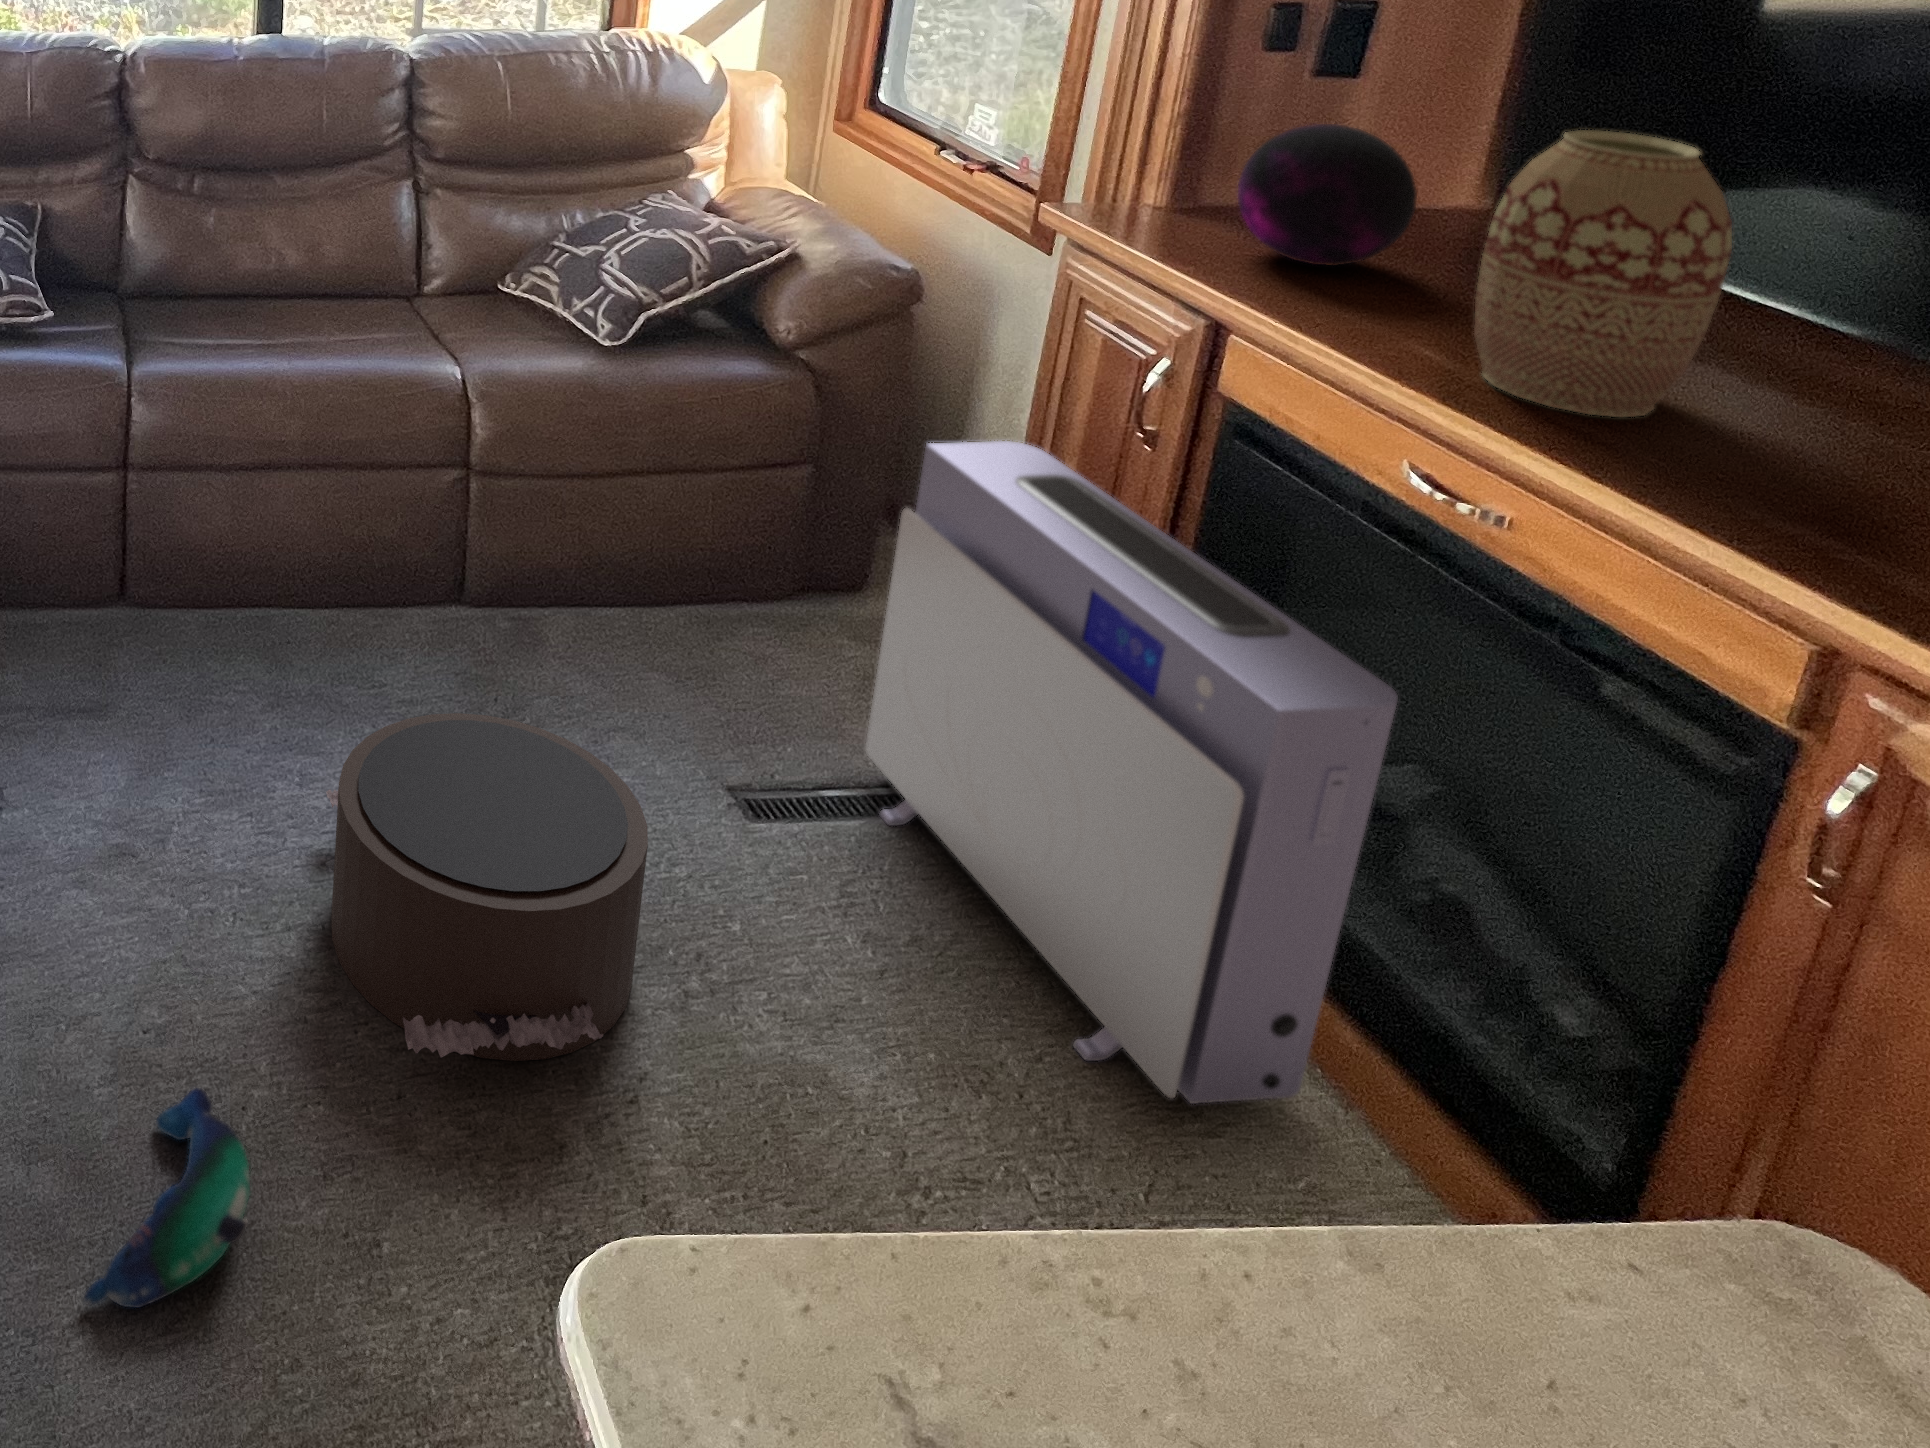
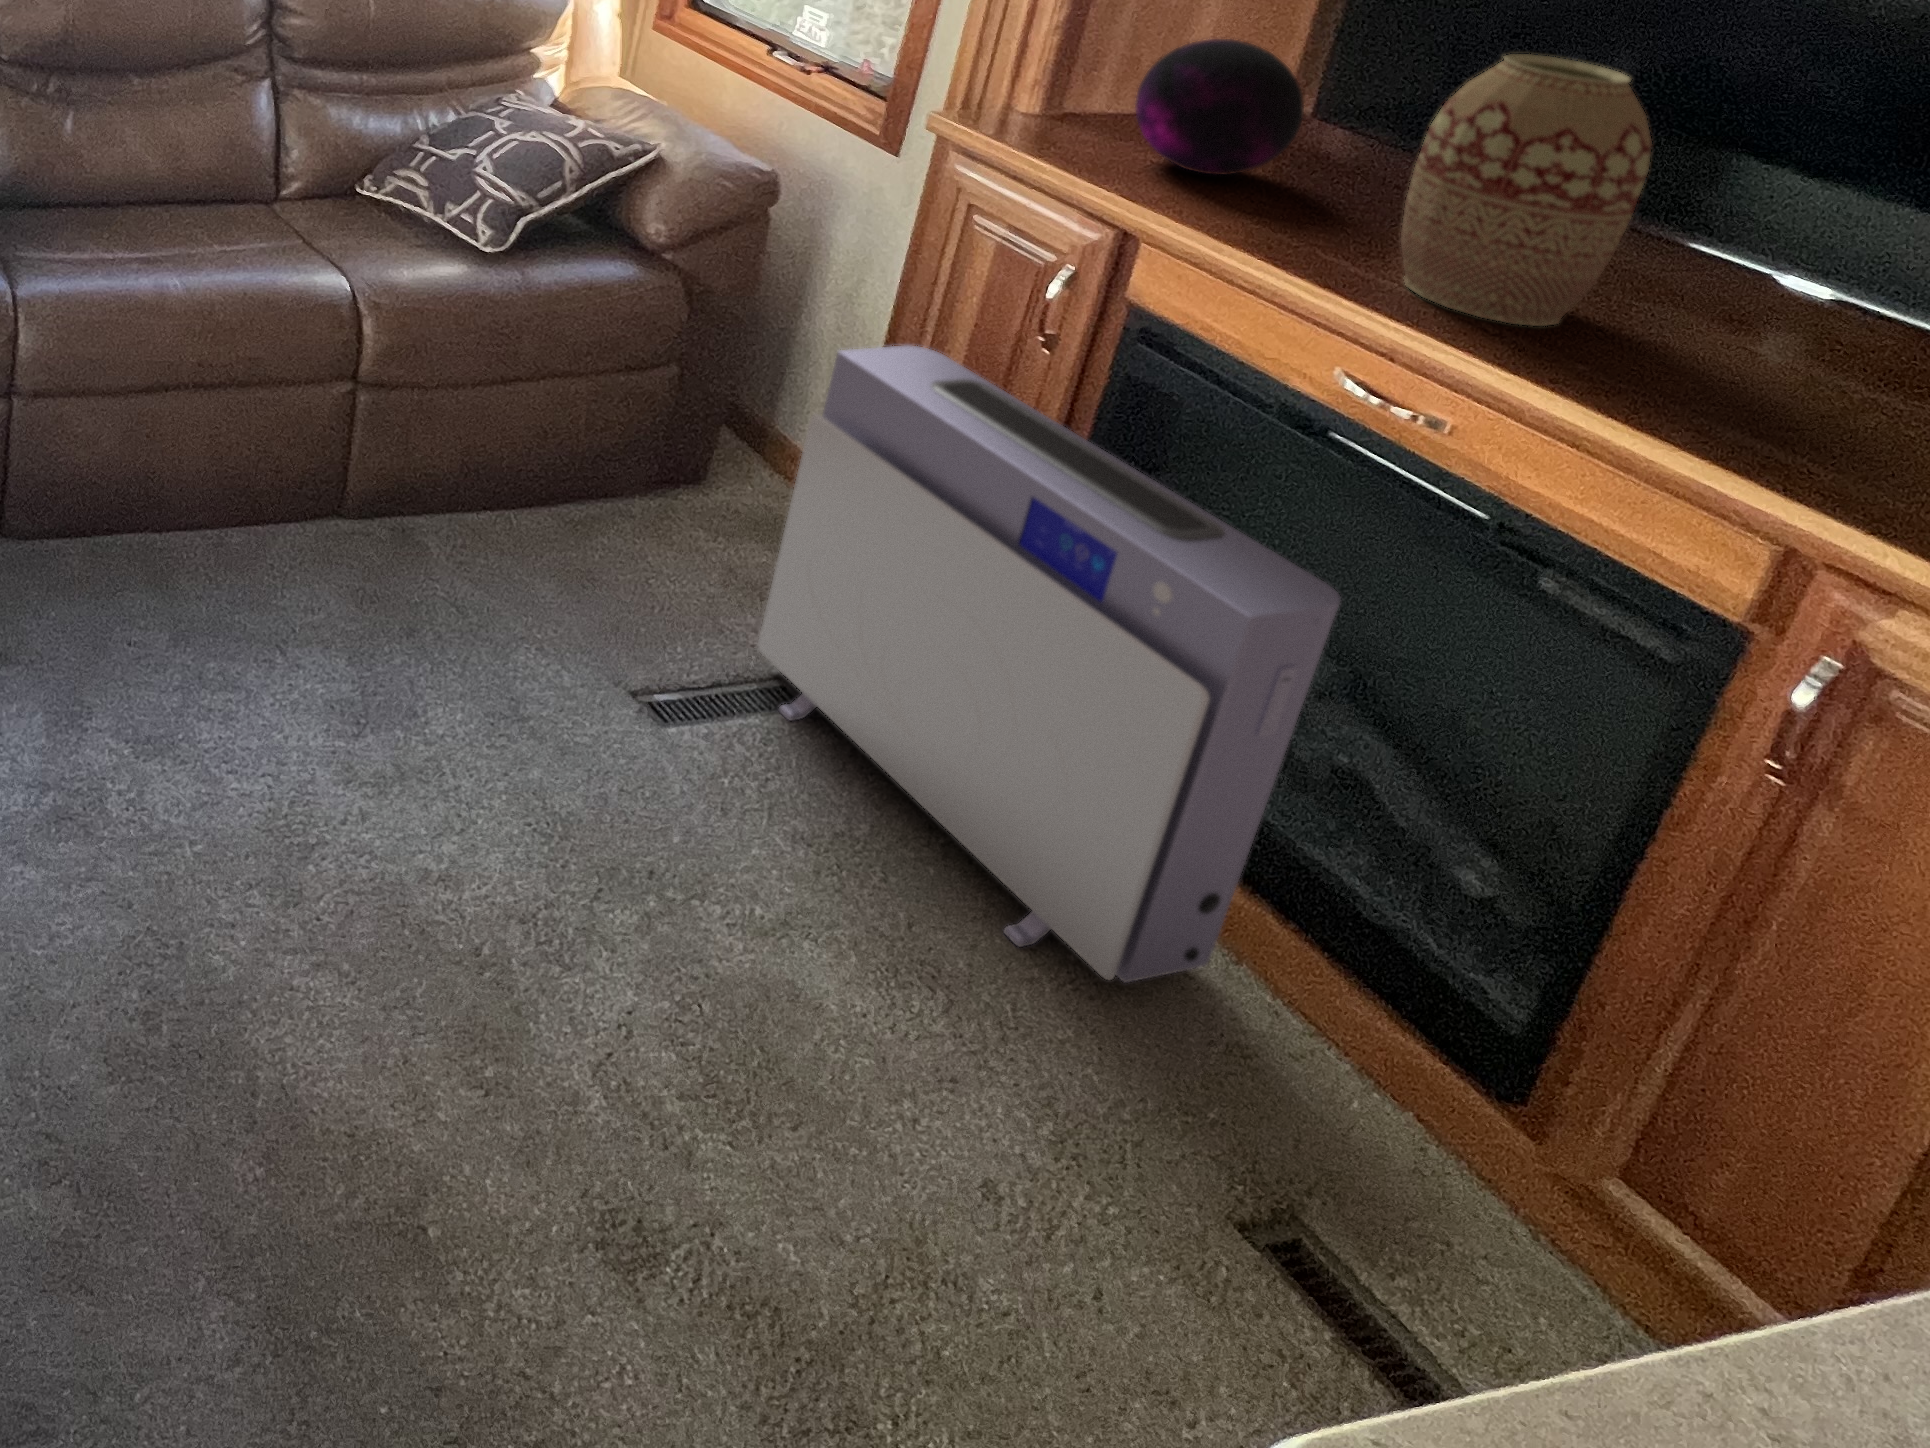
pouf: present [325,713,648,1061] -> none [267,646,629,1018]
plush toy: present [84,1088,250,1308] -> none [137,1080,306,1347]

